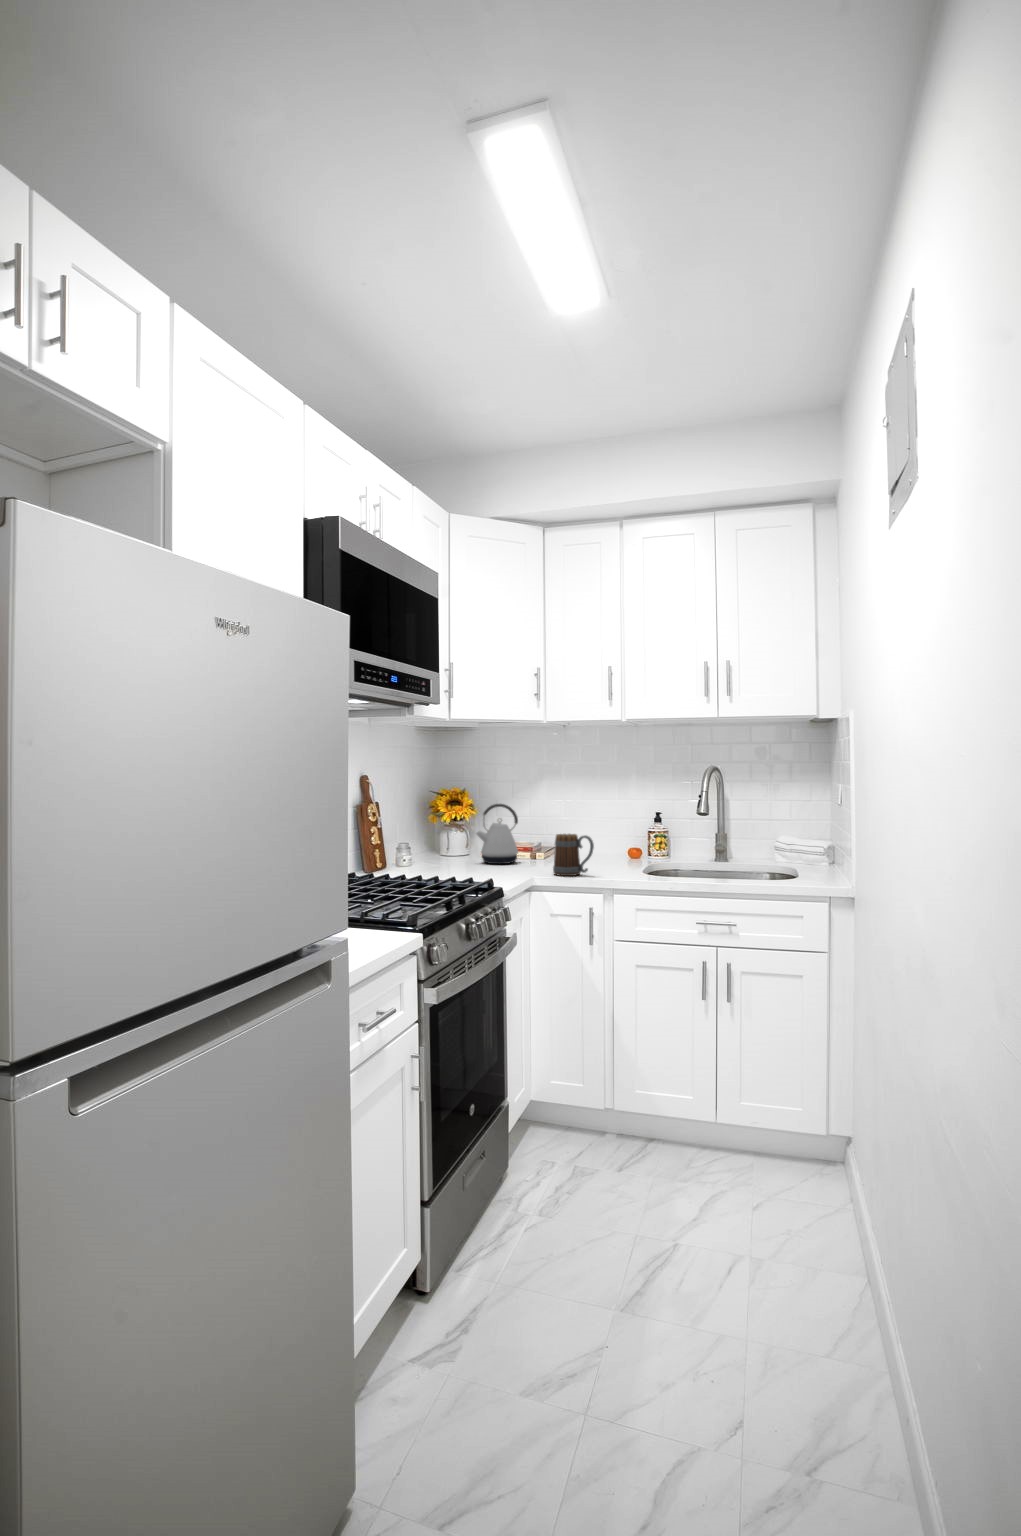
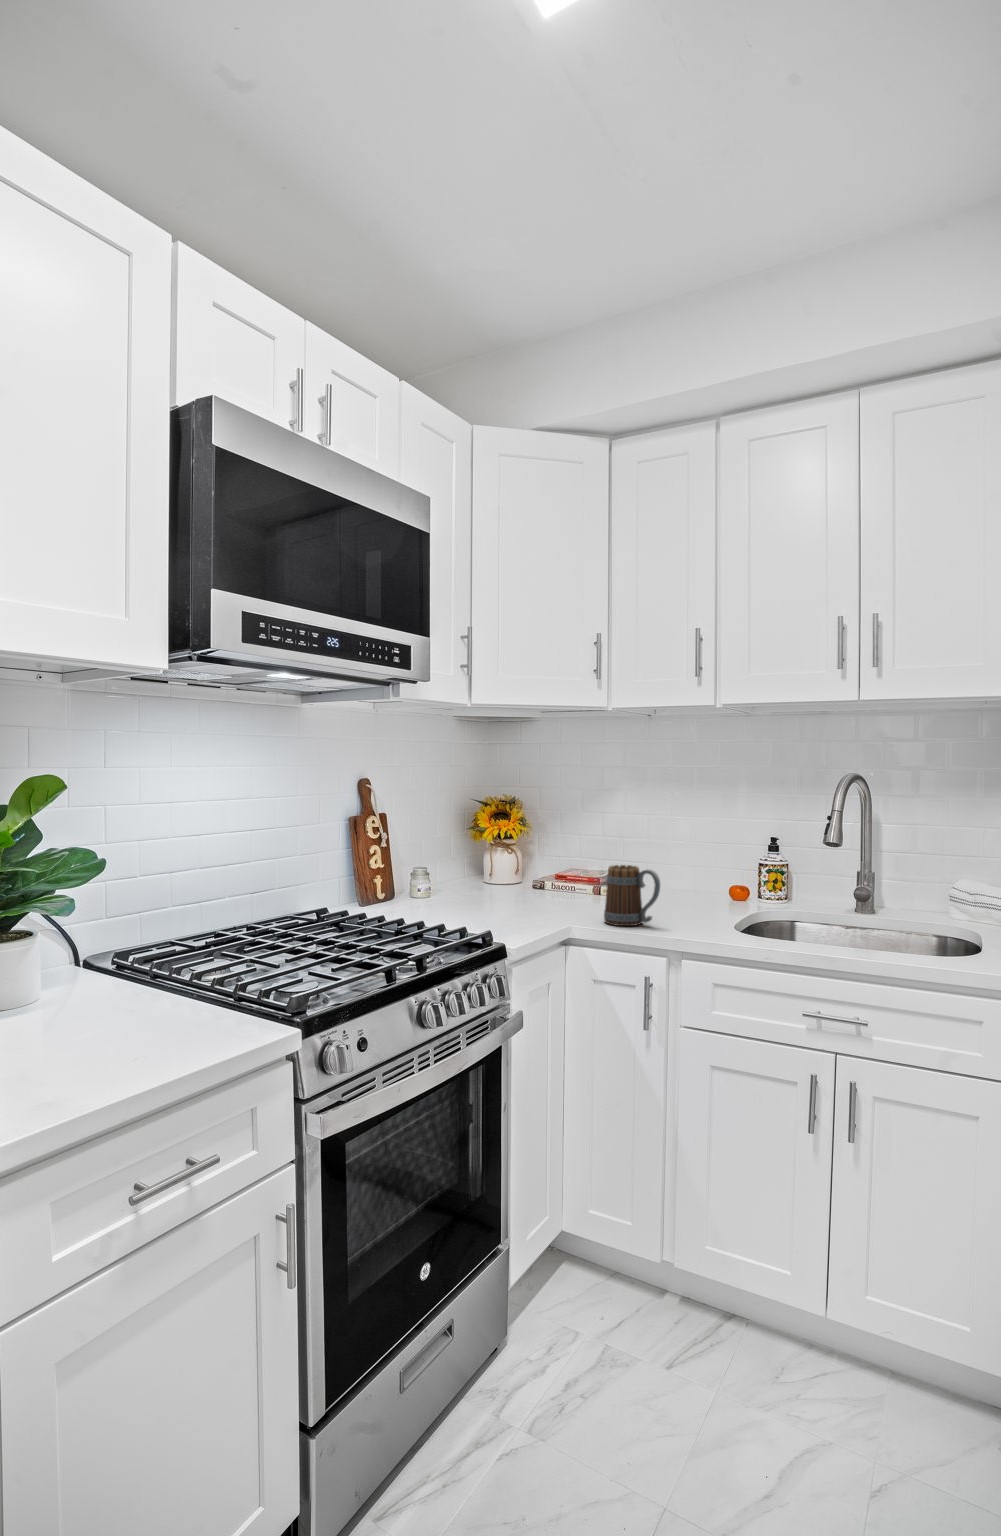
kettle: present [476,804,518,864] -> none [520,816,582,898]

